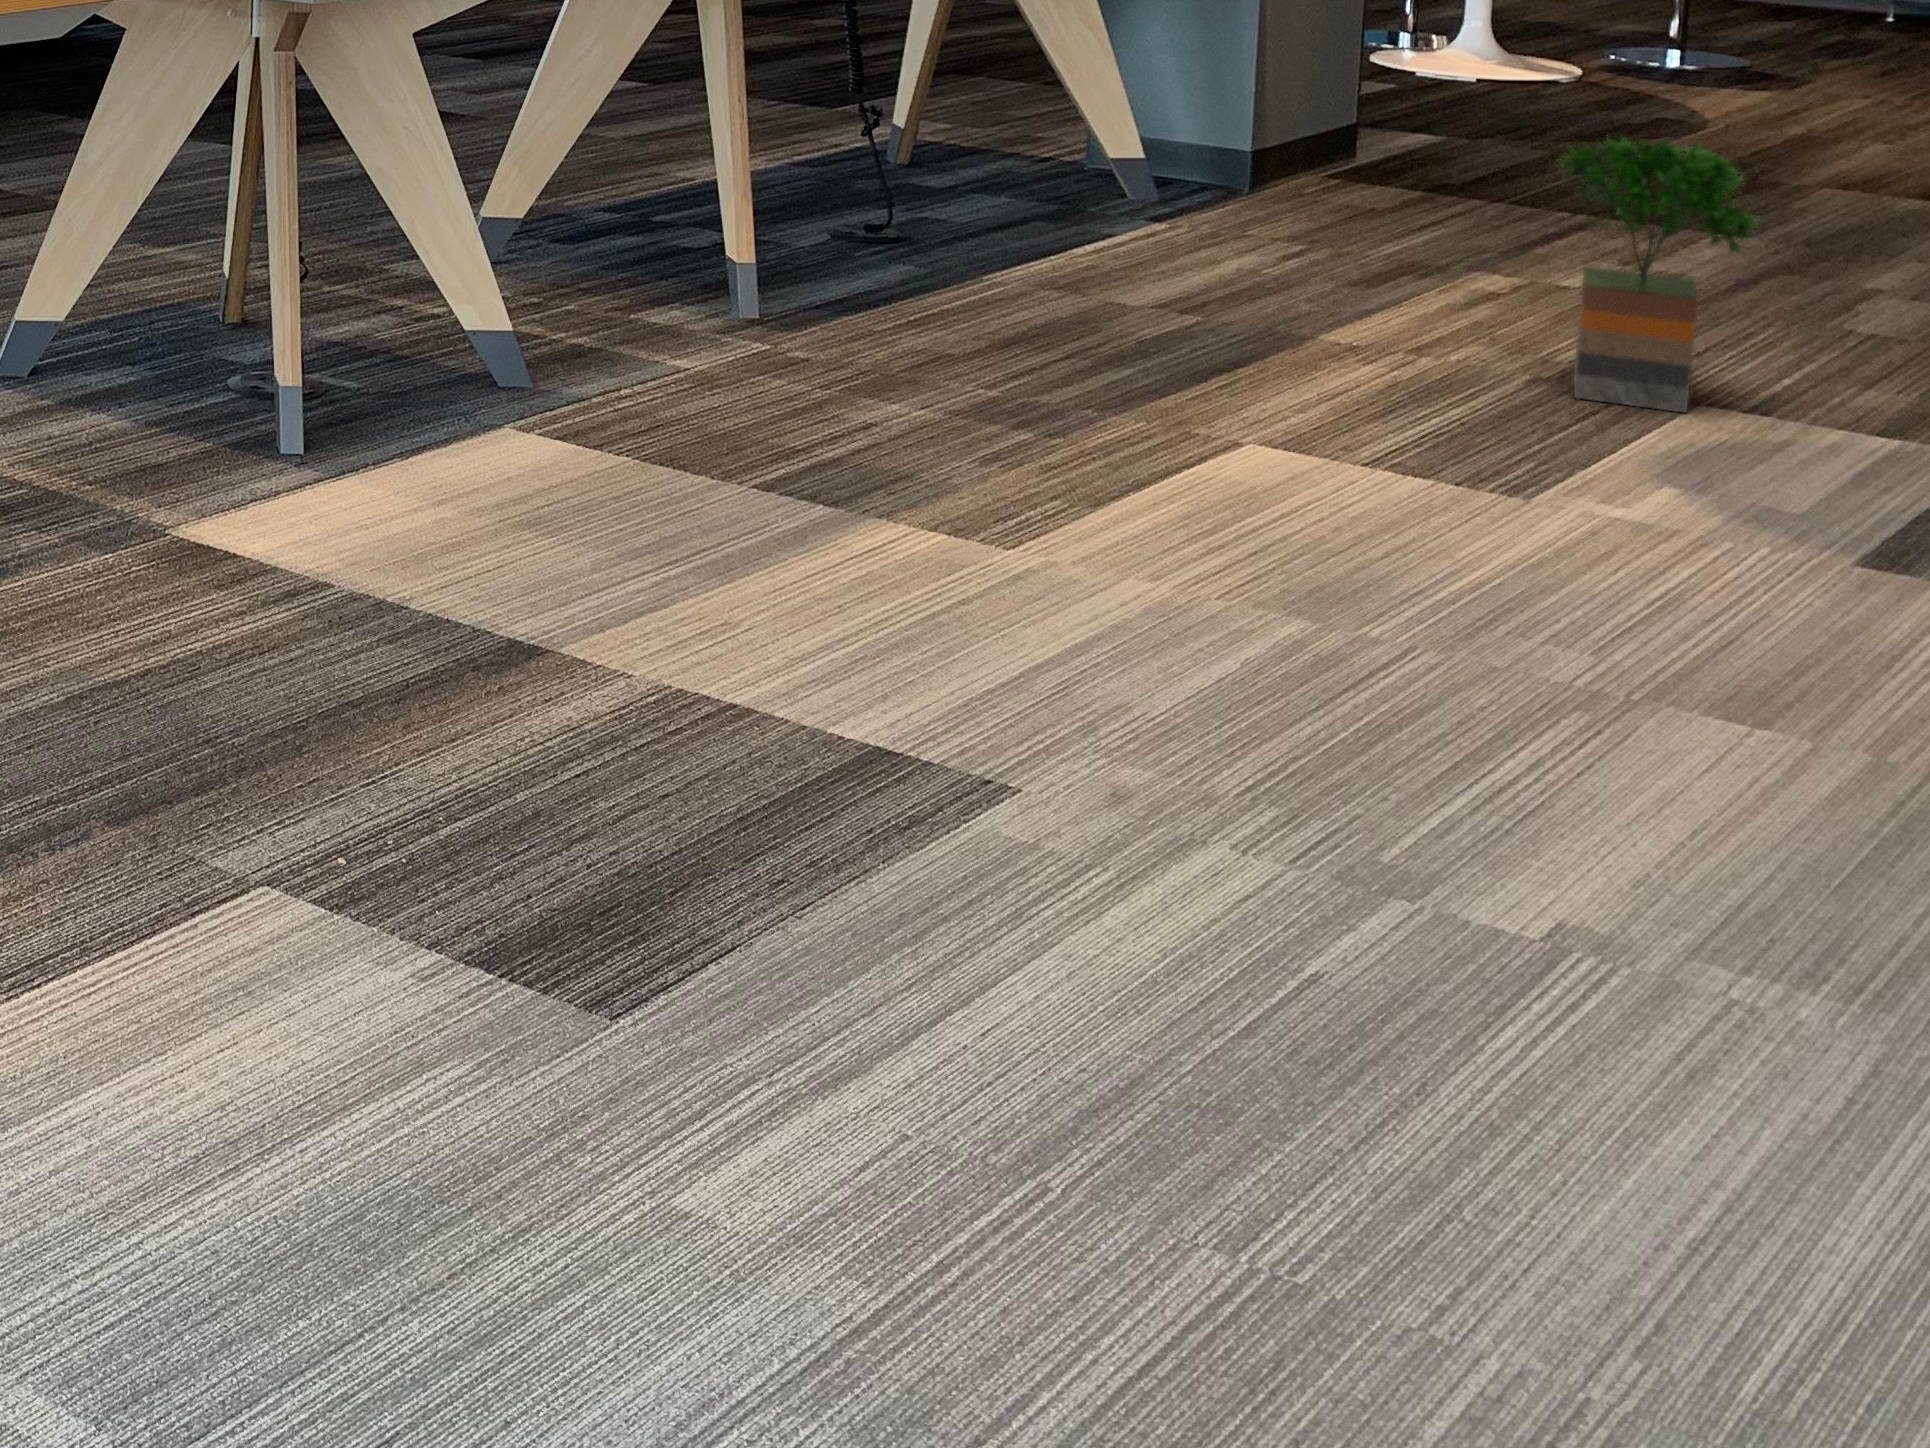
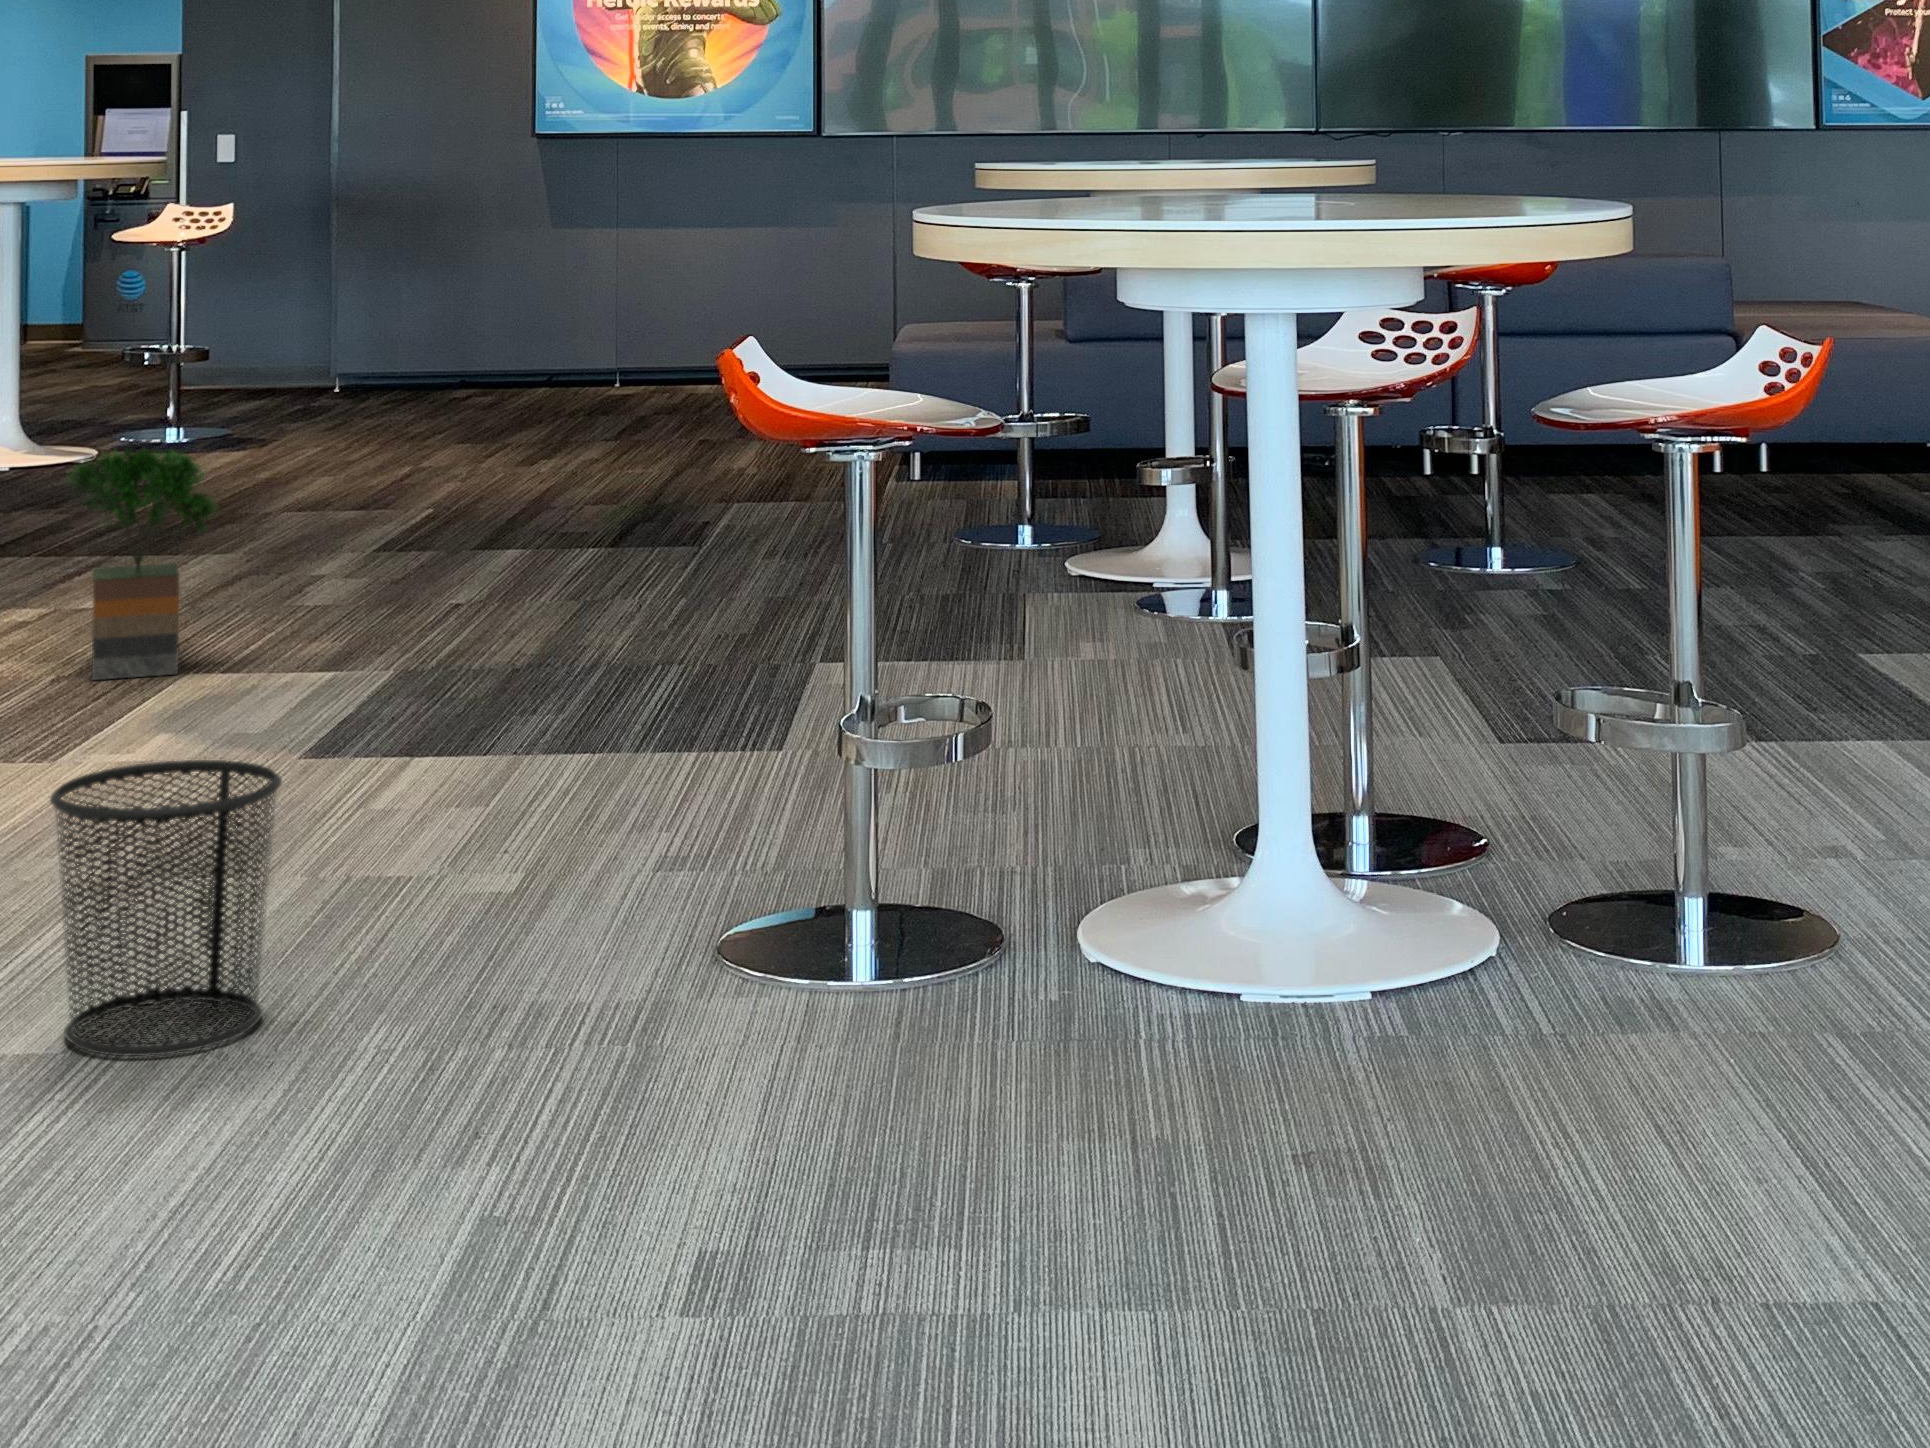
waste bin: none [1543,634,1879,1022] -> present [50,760,282,1056]

